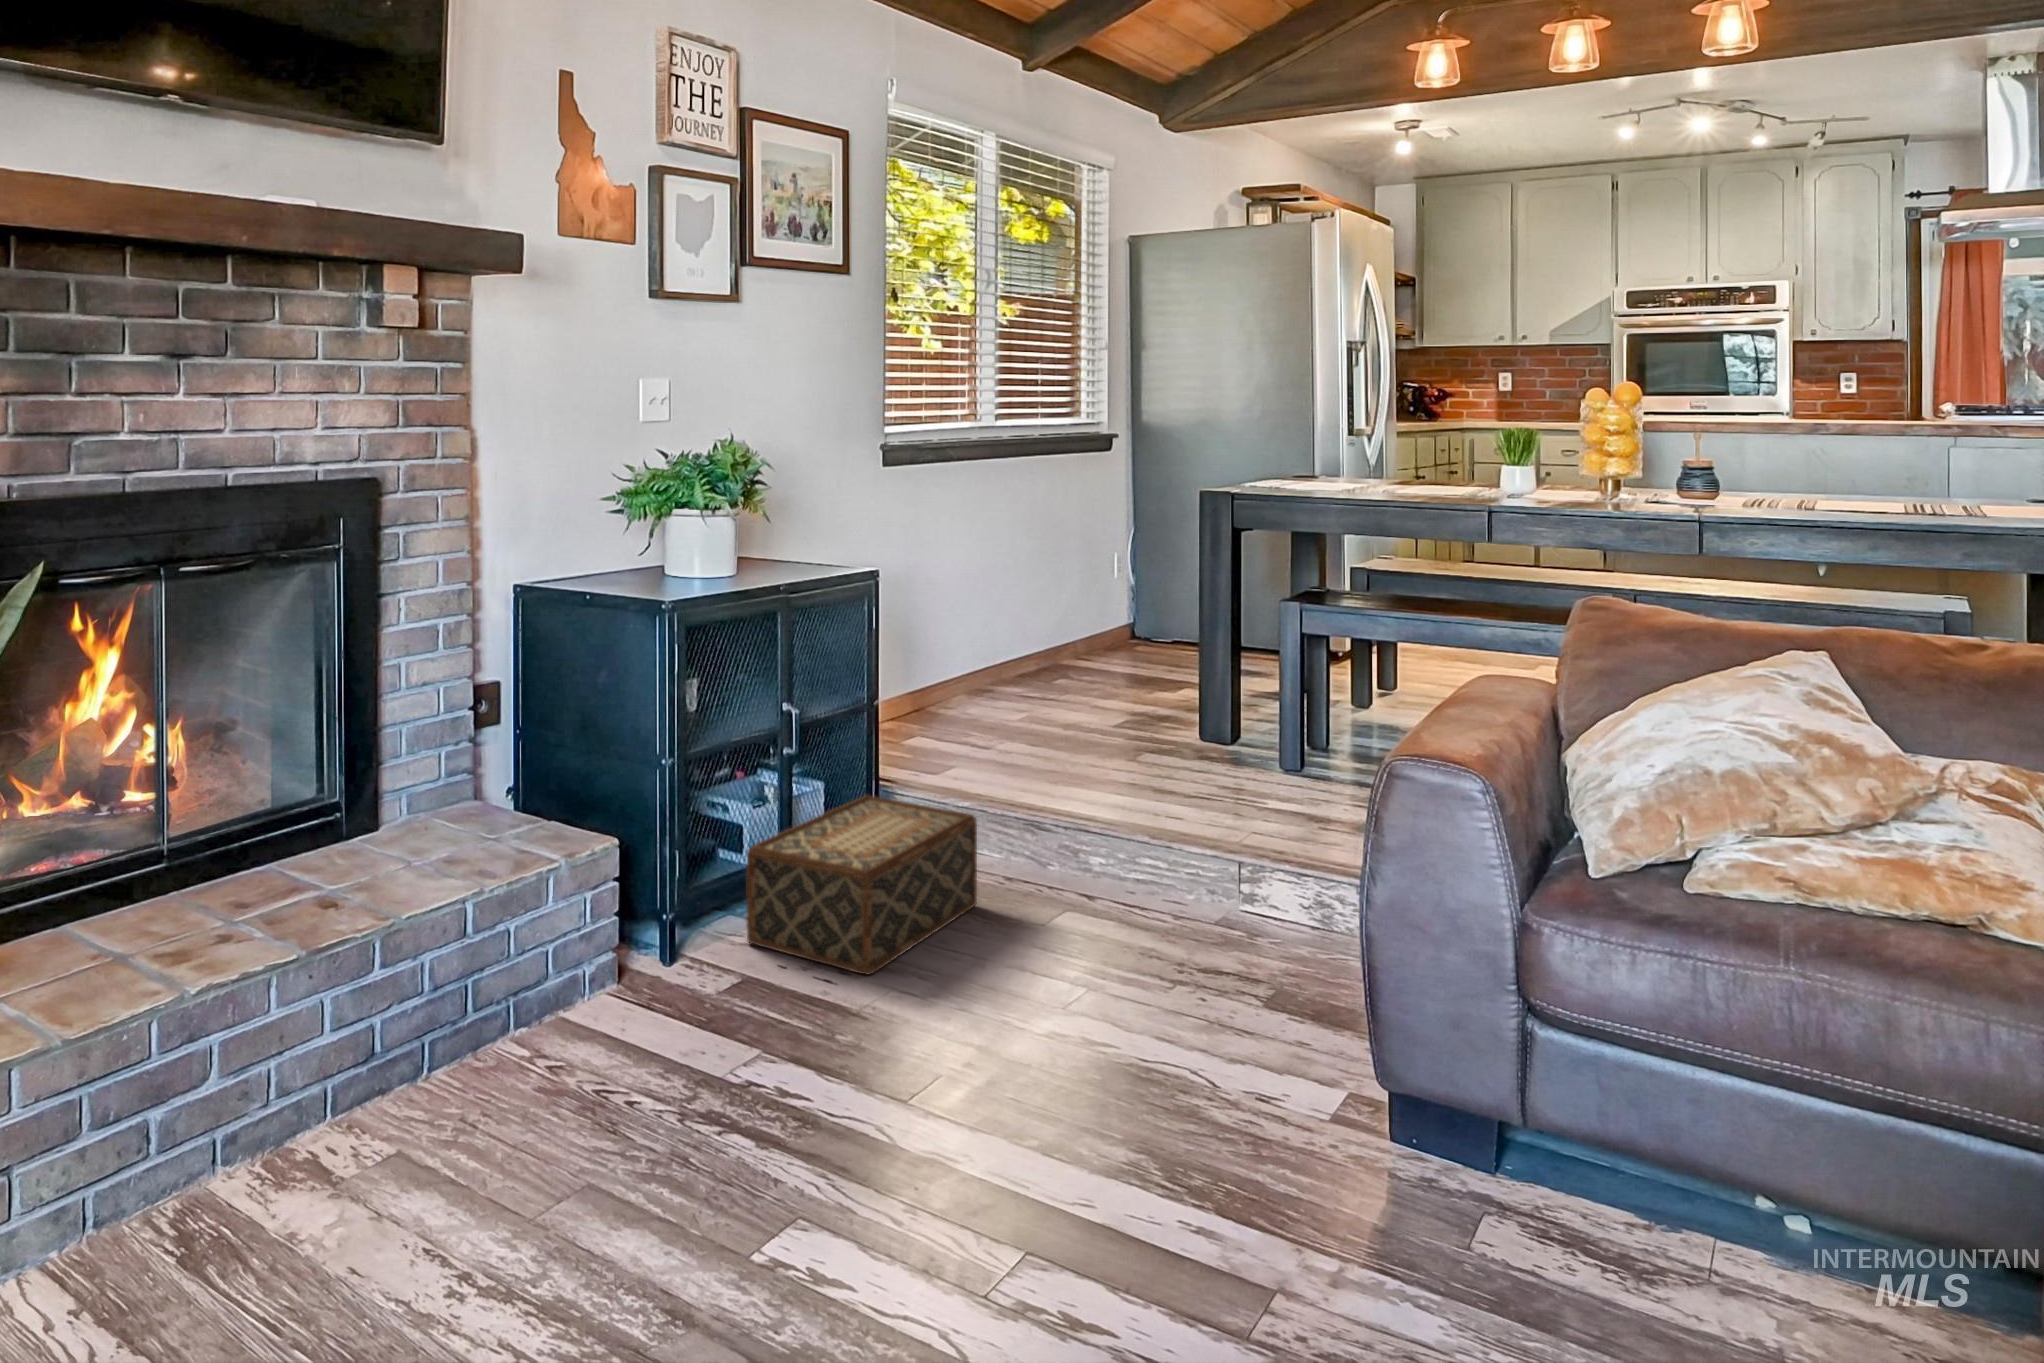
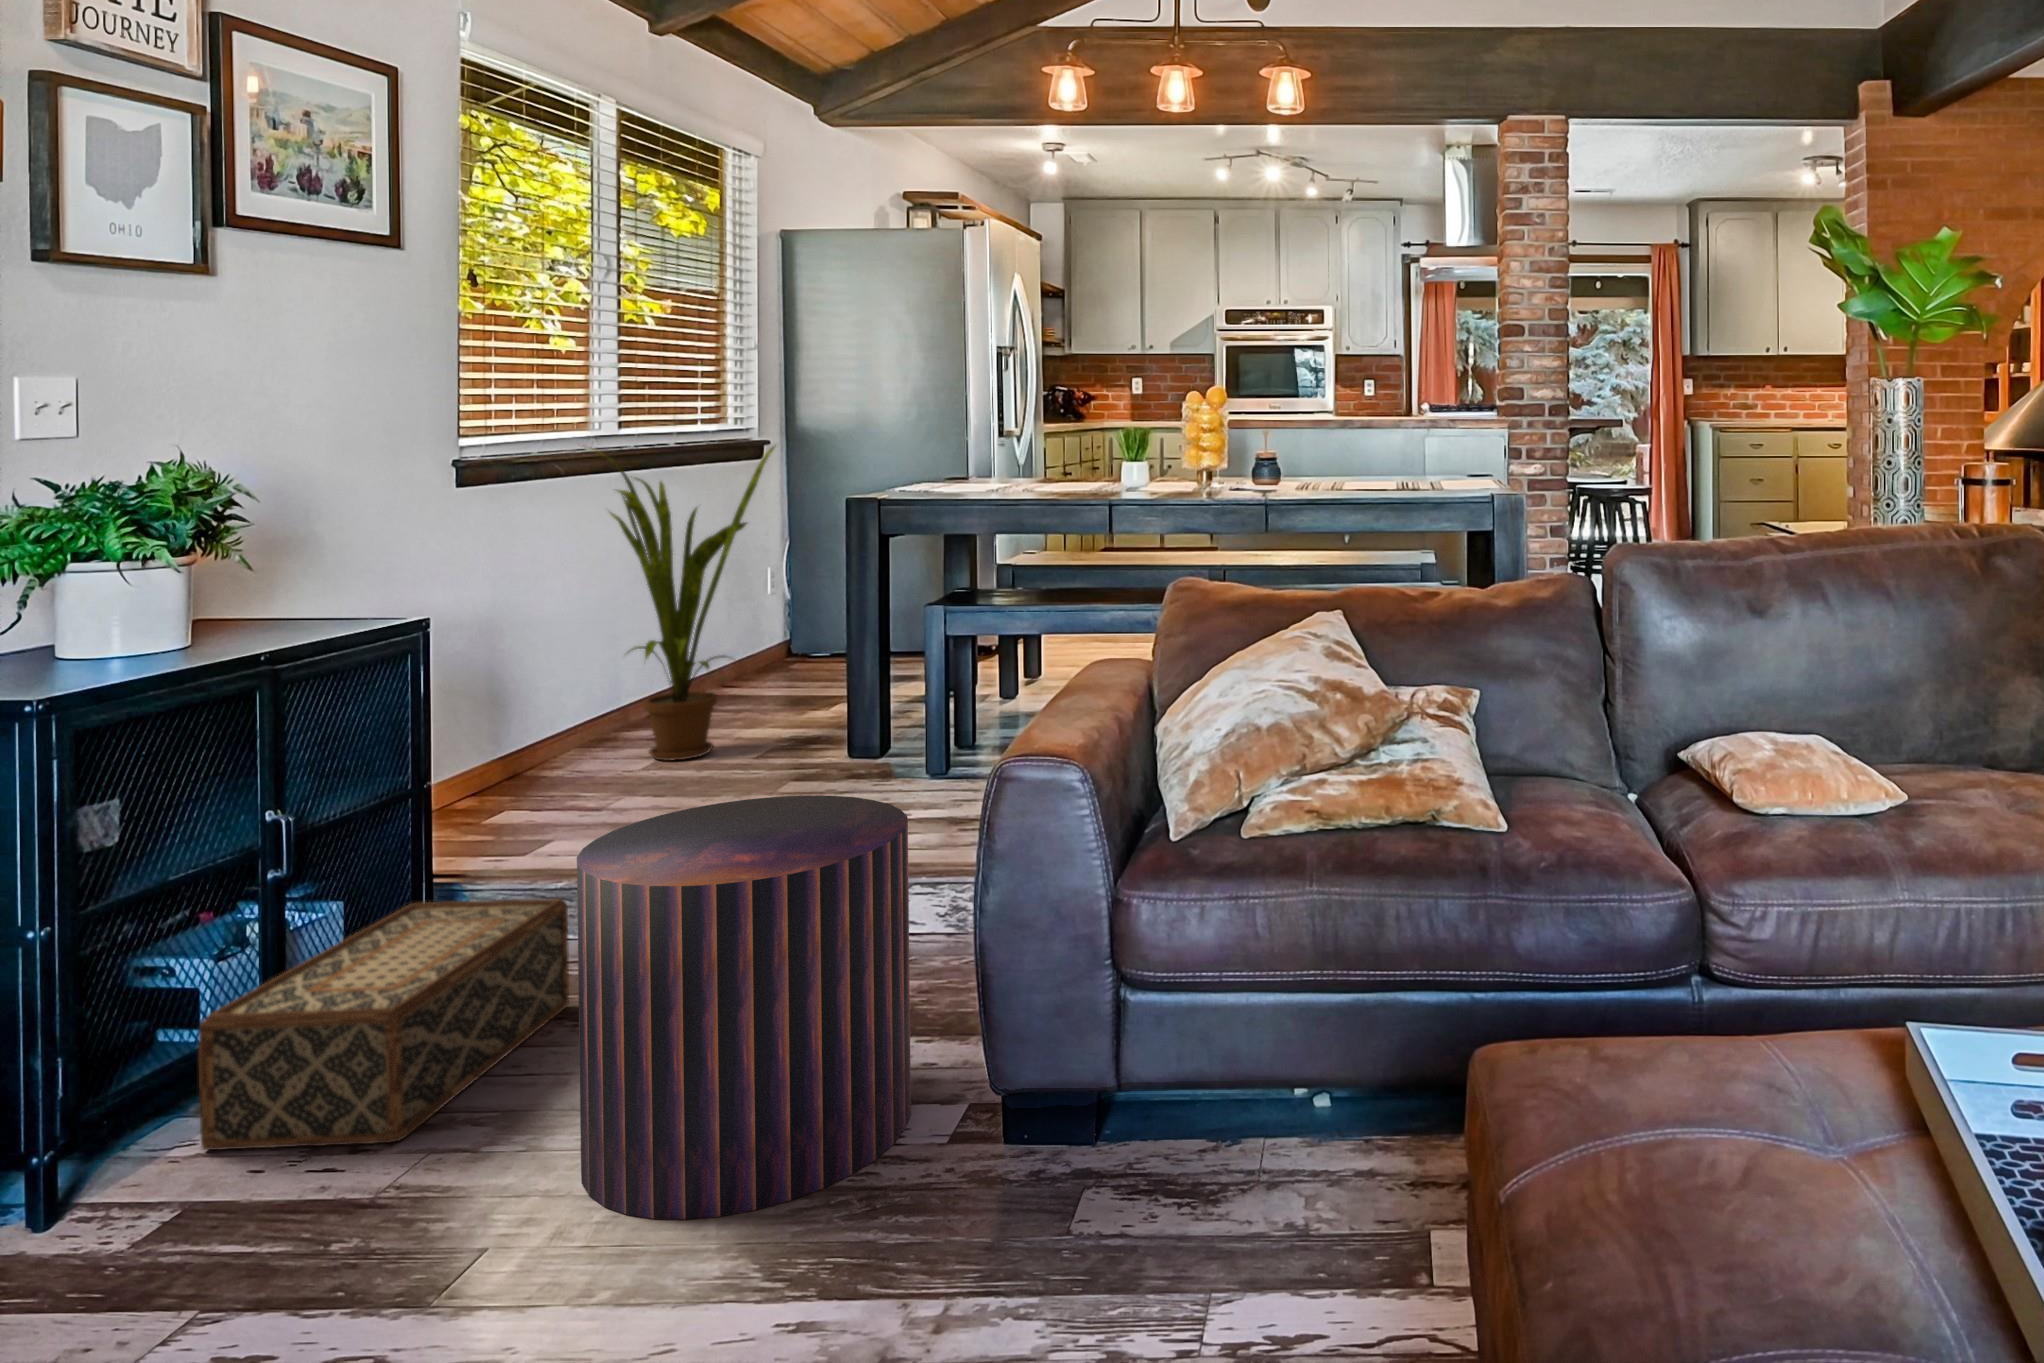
house plant: none [965,435,1136,718] -> present [602,446,775,761]
pouf: none [1002,755,1289,1121] -> present [577,795,911,1219]

